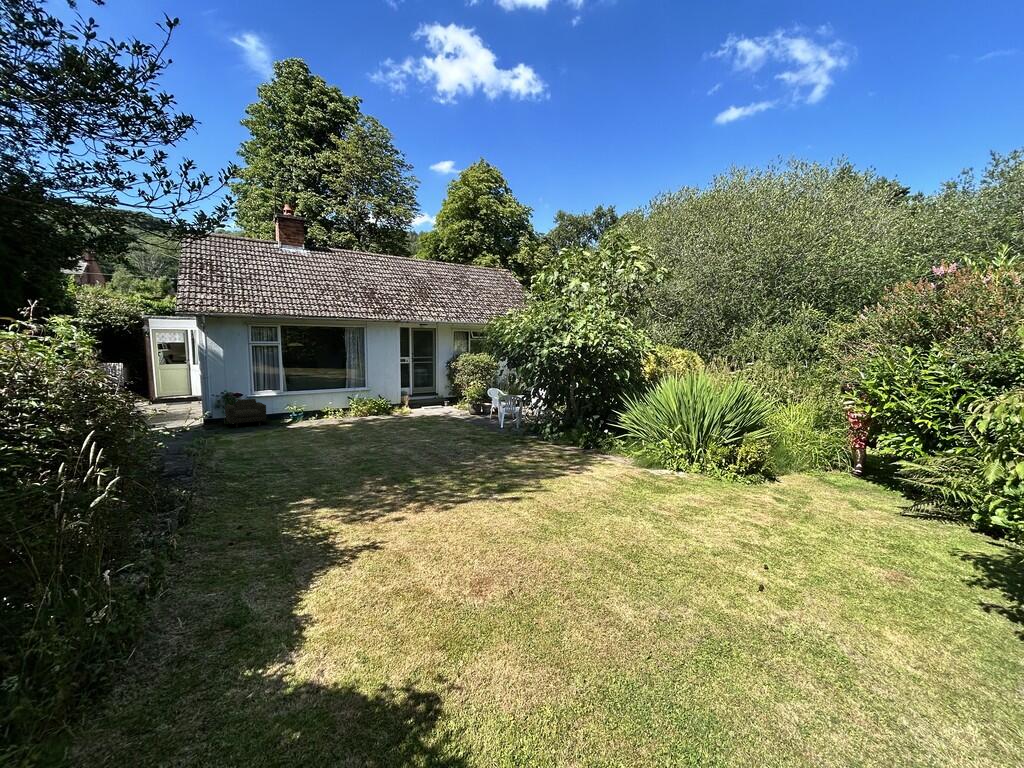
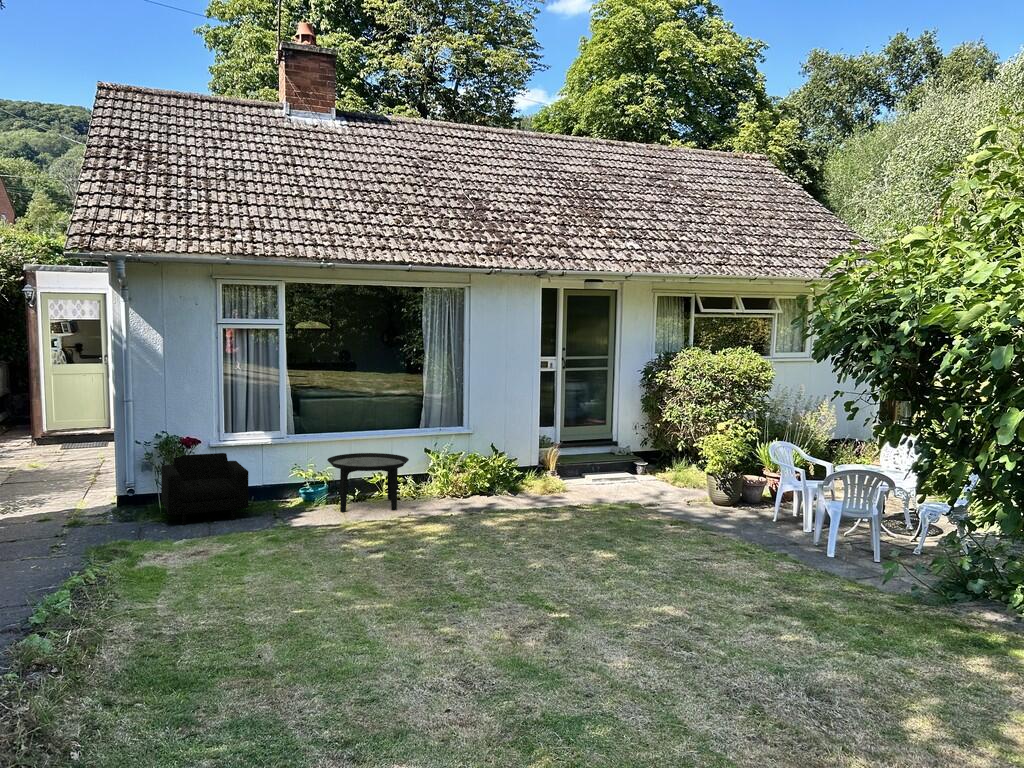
round table: none [303,398,340,422] -> present [327,453,409,512]

